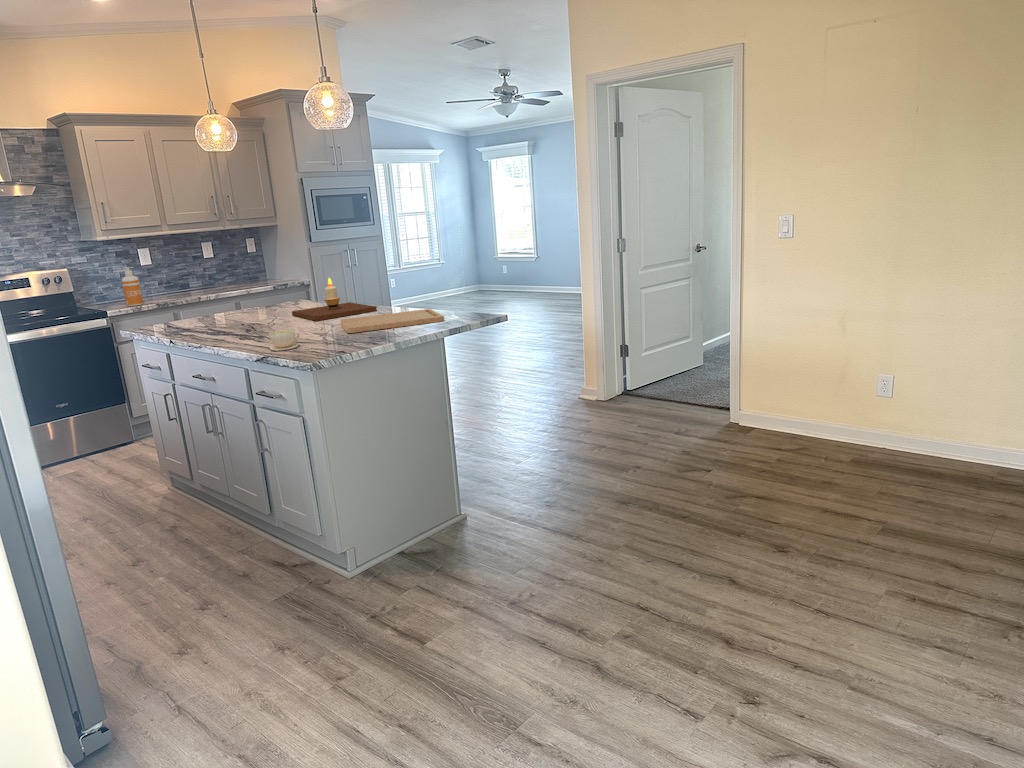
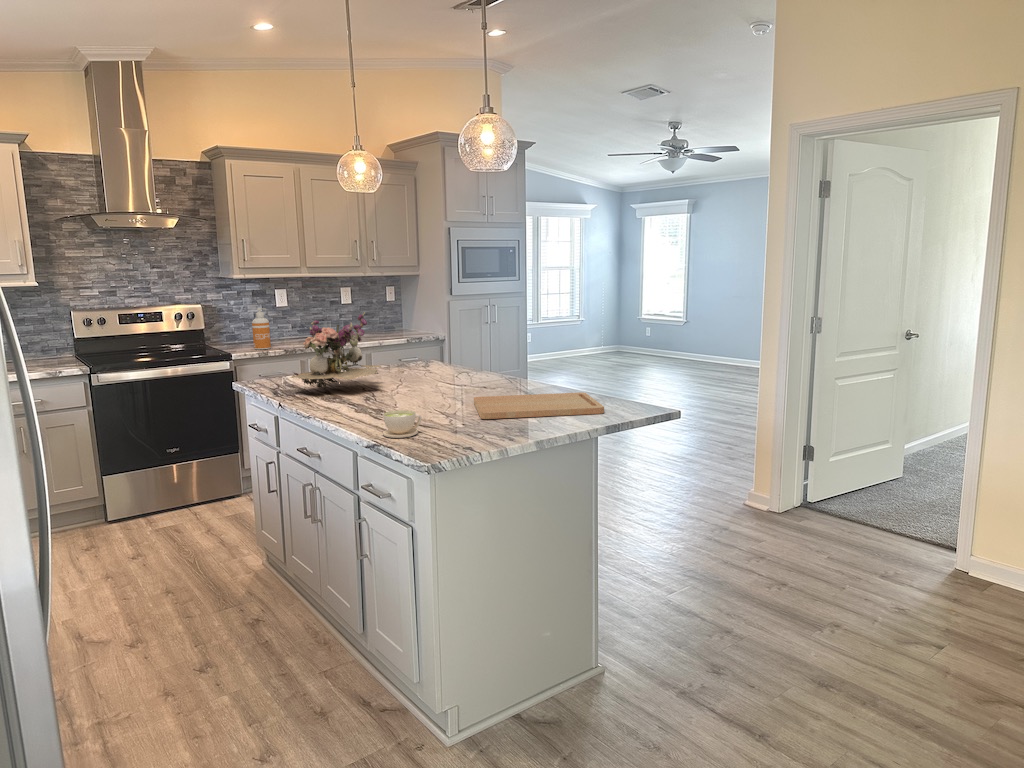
flower arrangement: none [178,259,258,328] -> present [290,312,381,389]
candle: present [292,278,377,321] -> none [419,342,518,394]

